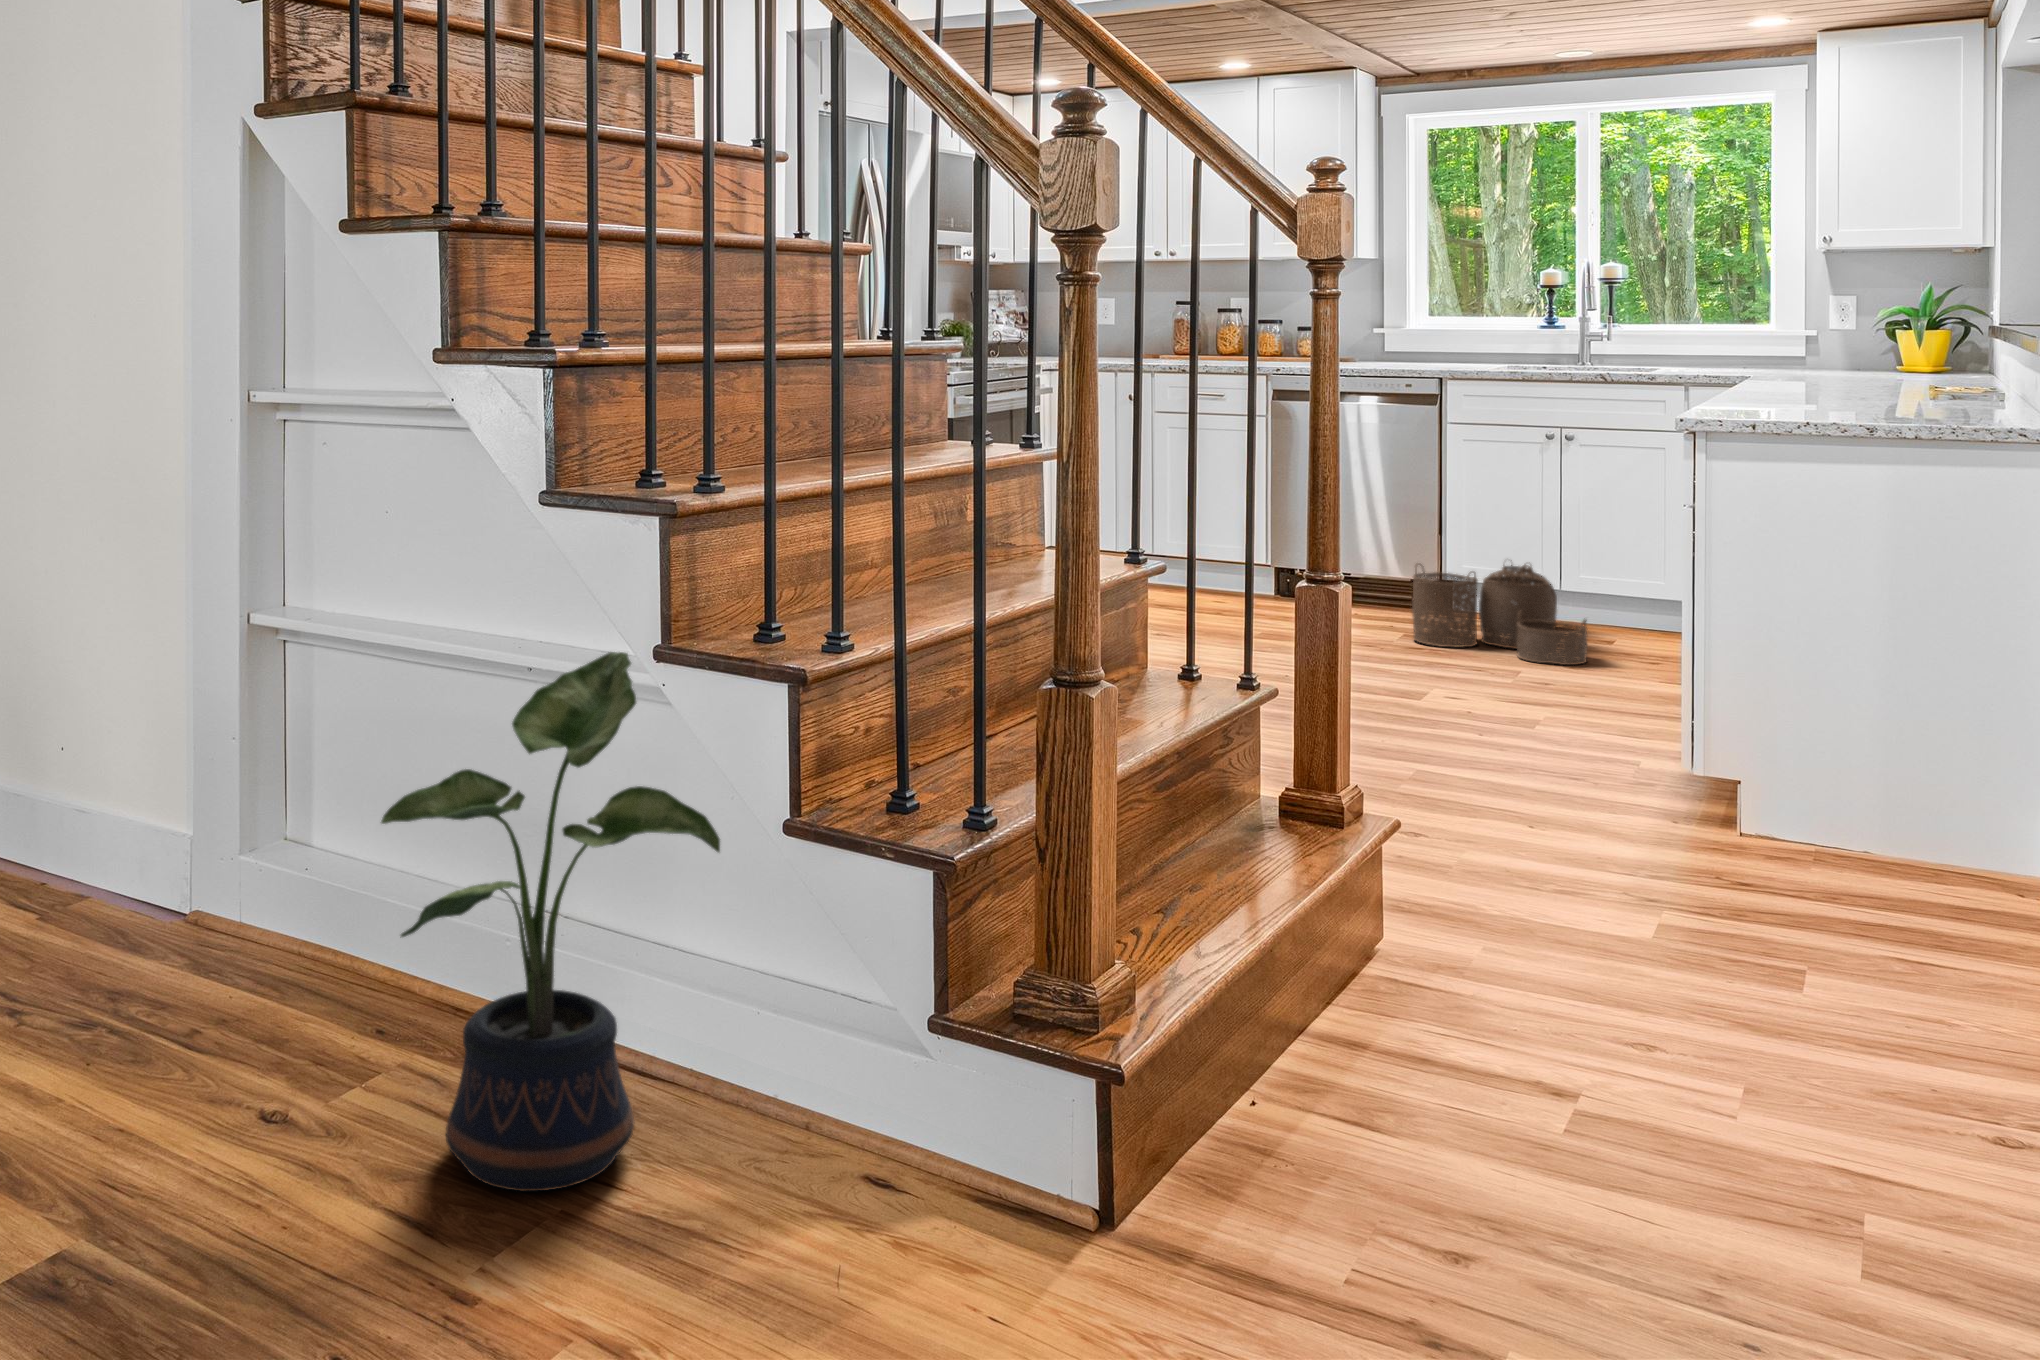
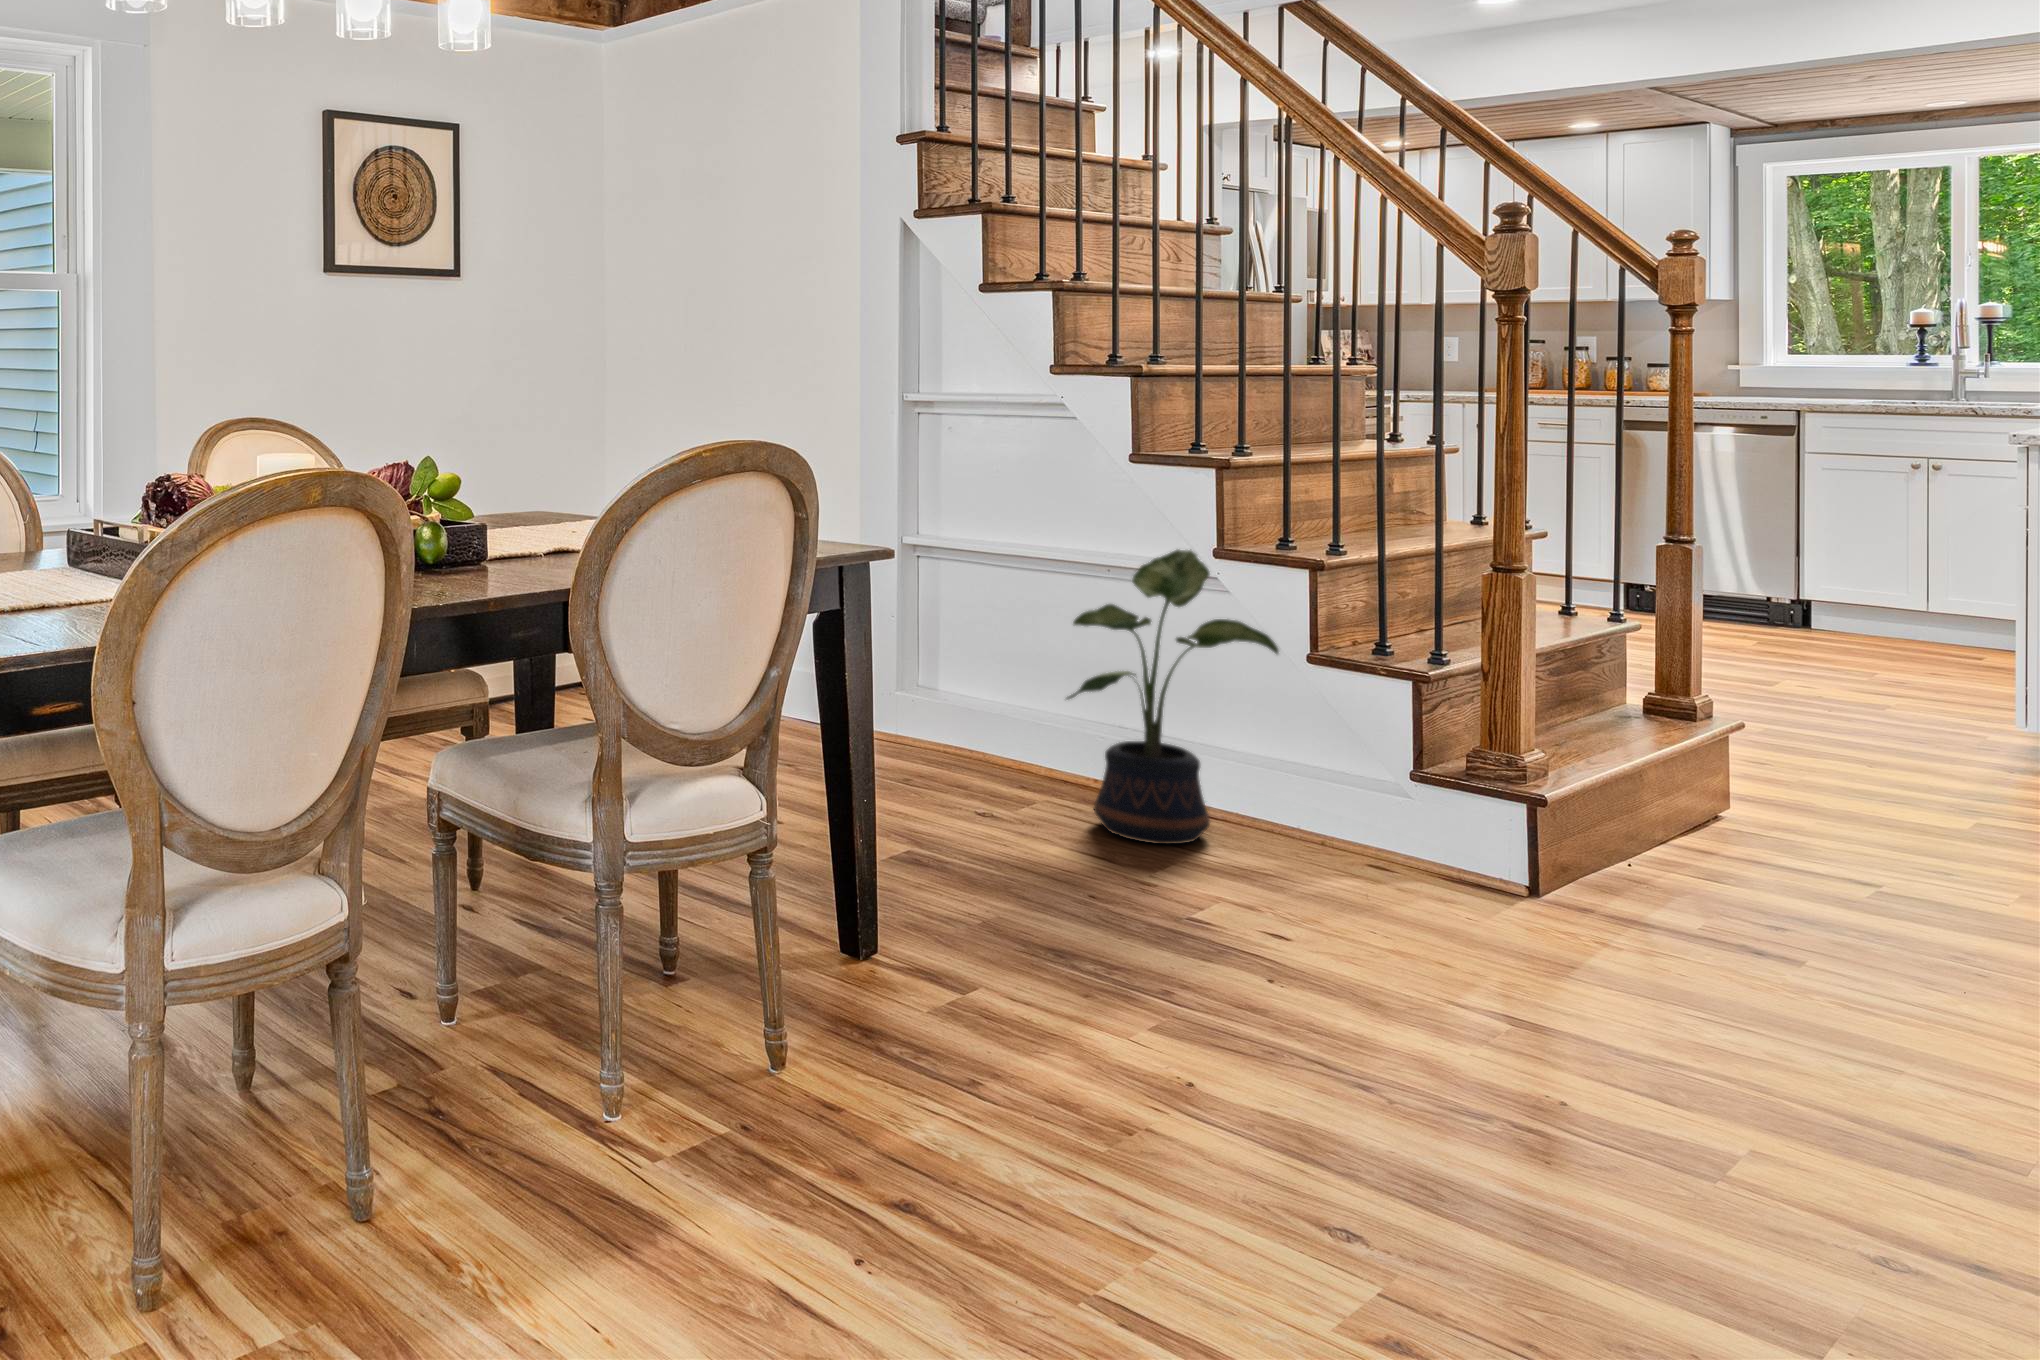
woven basket: present [1412,564,1587,665] -> none [1767,572,1948,665]

